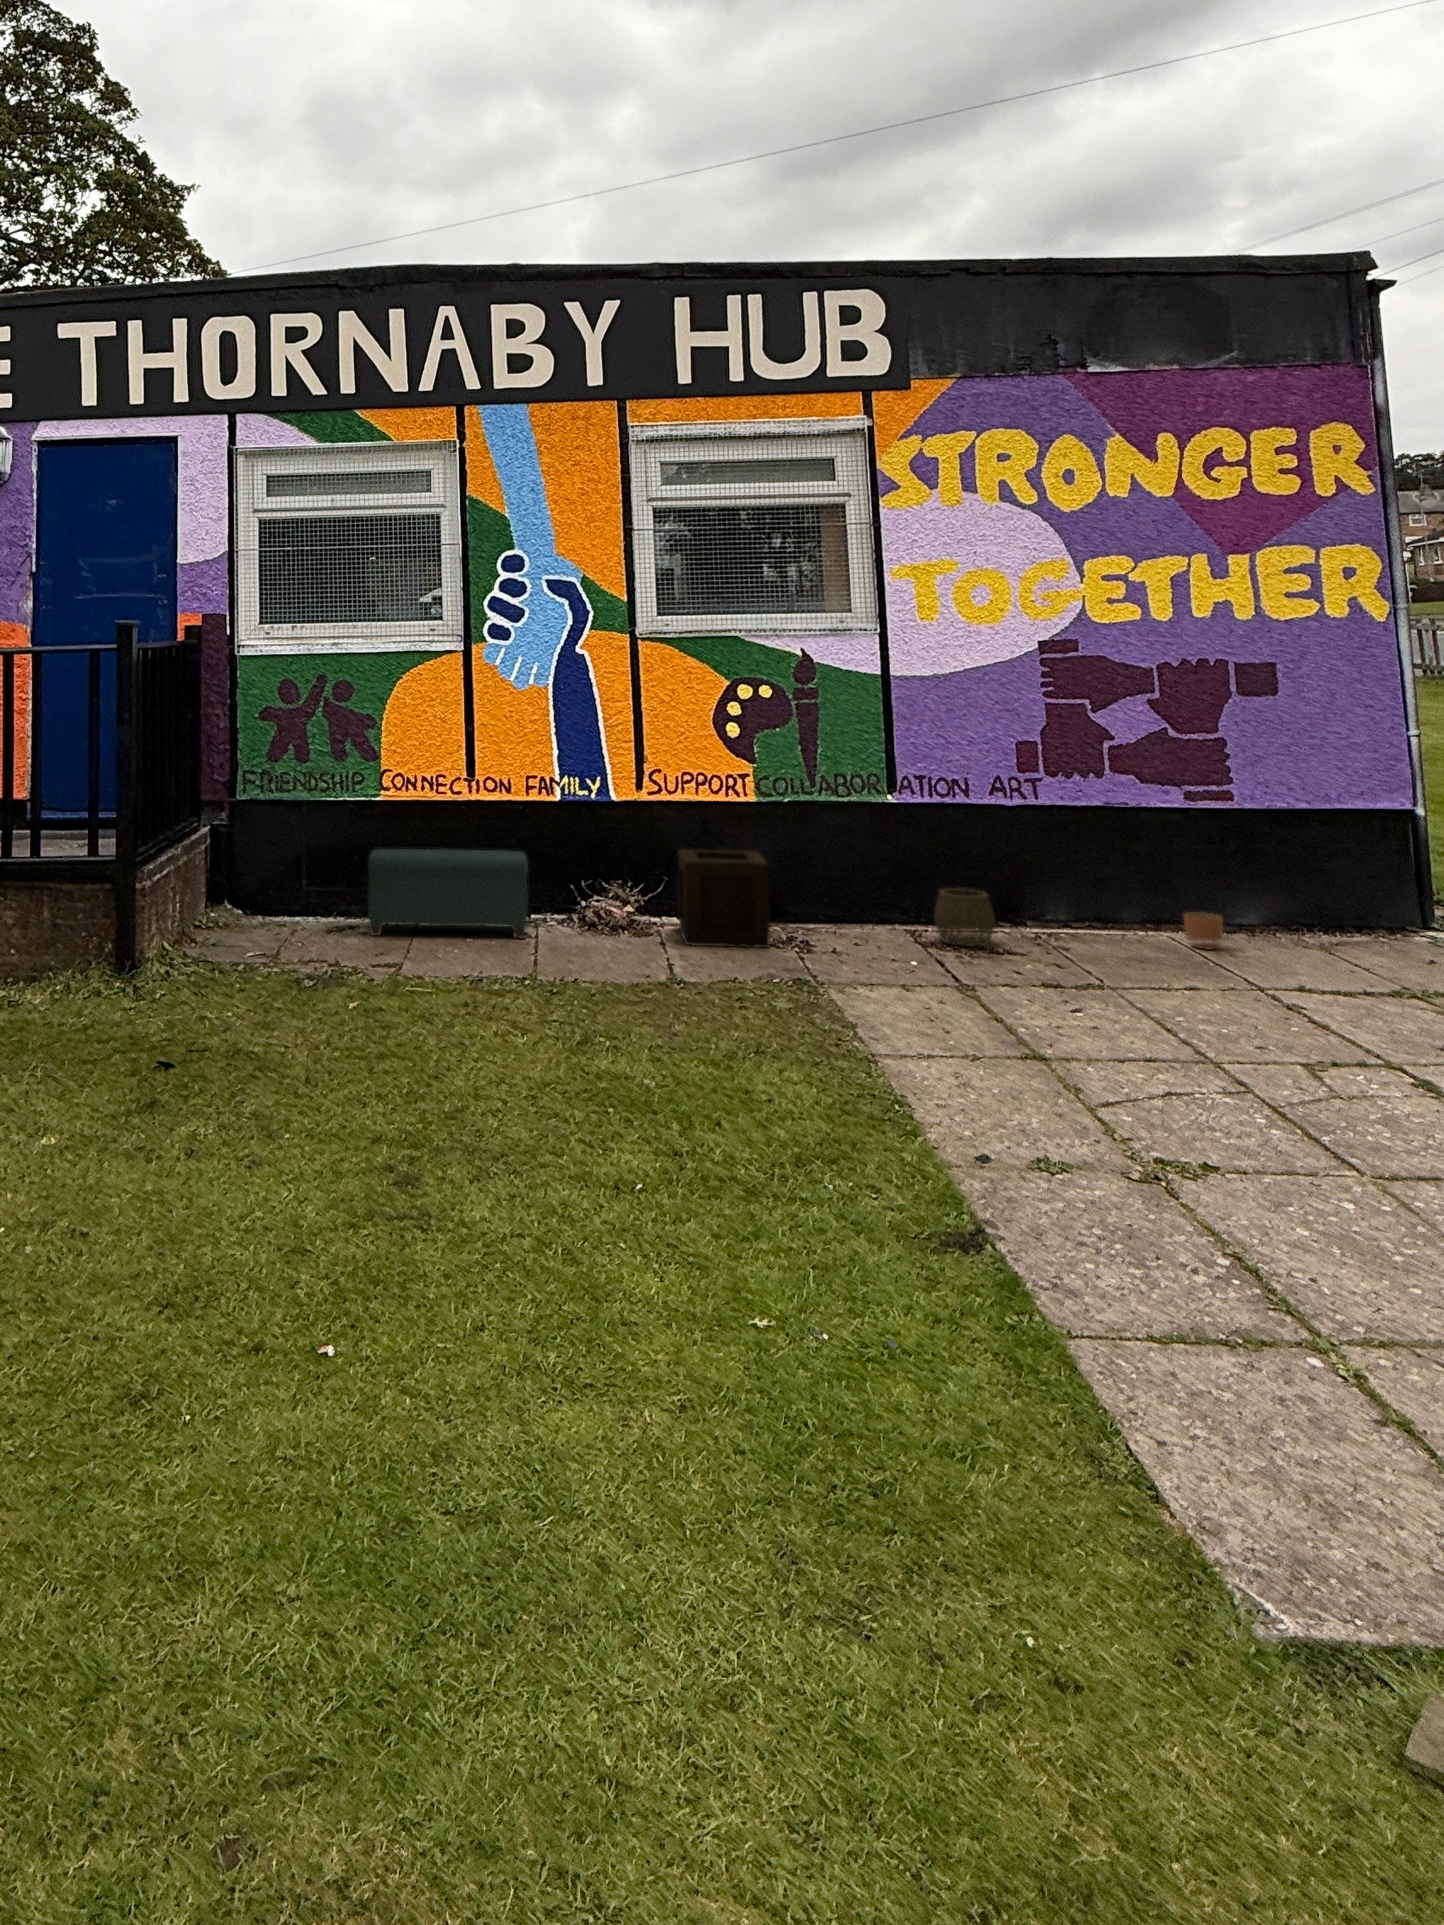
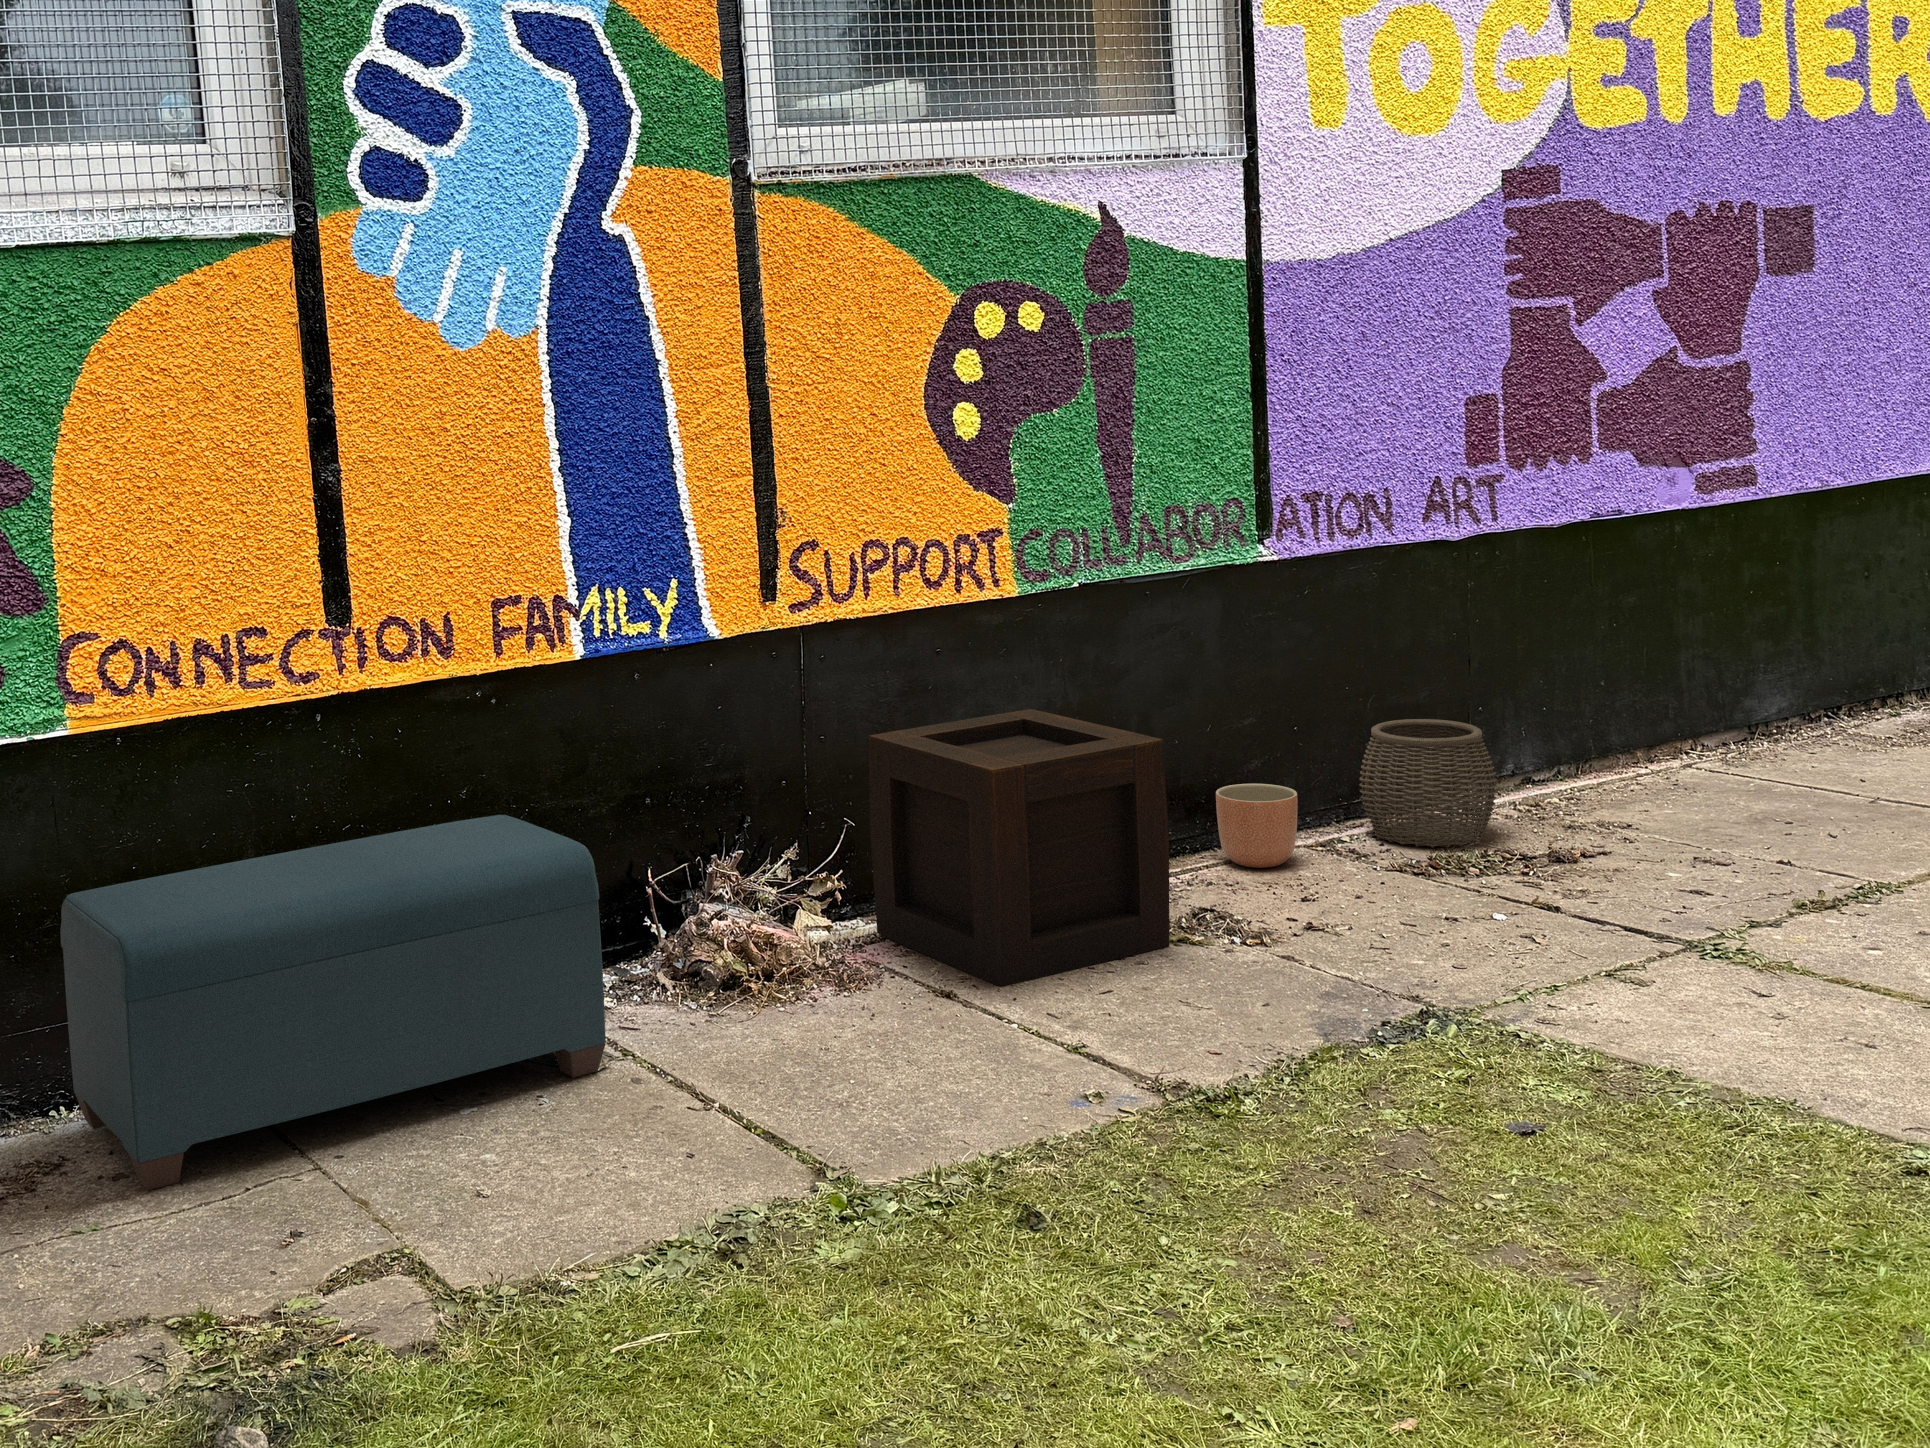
planter: present [1184,912,1223,950] -> present [1216,784,1297,868]

